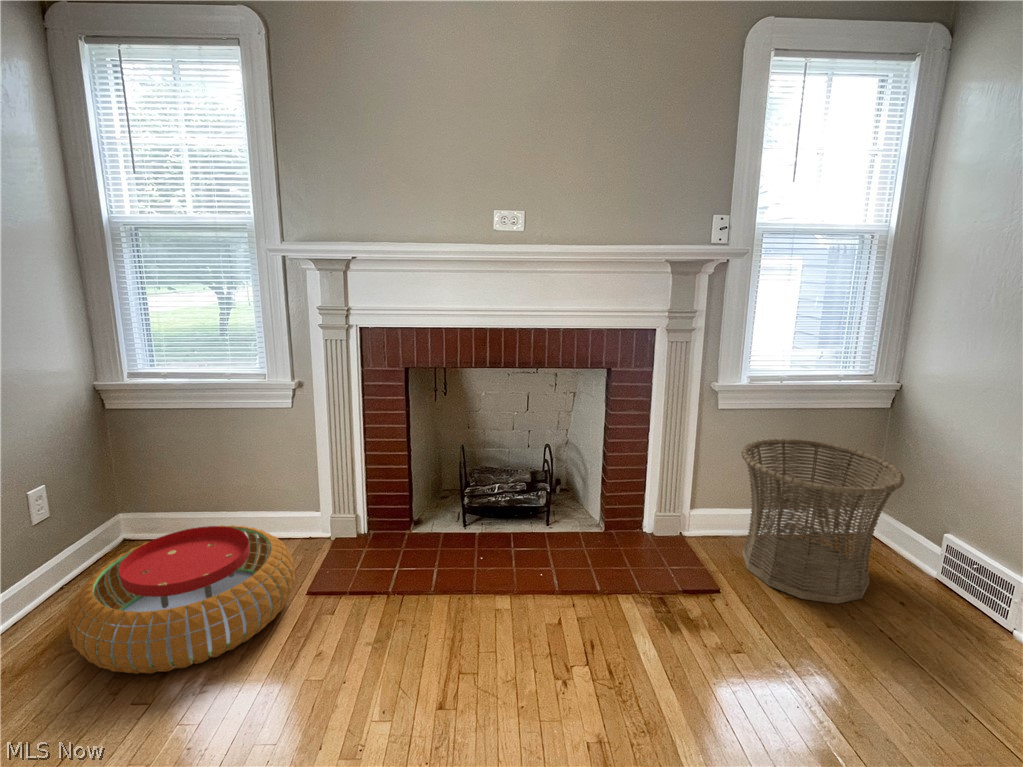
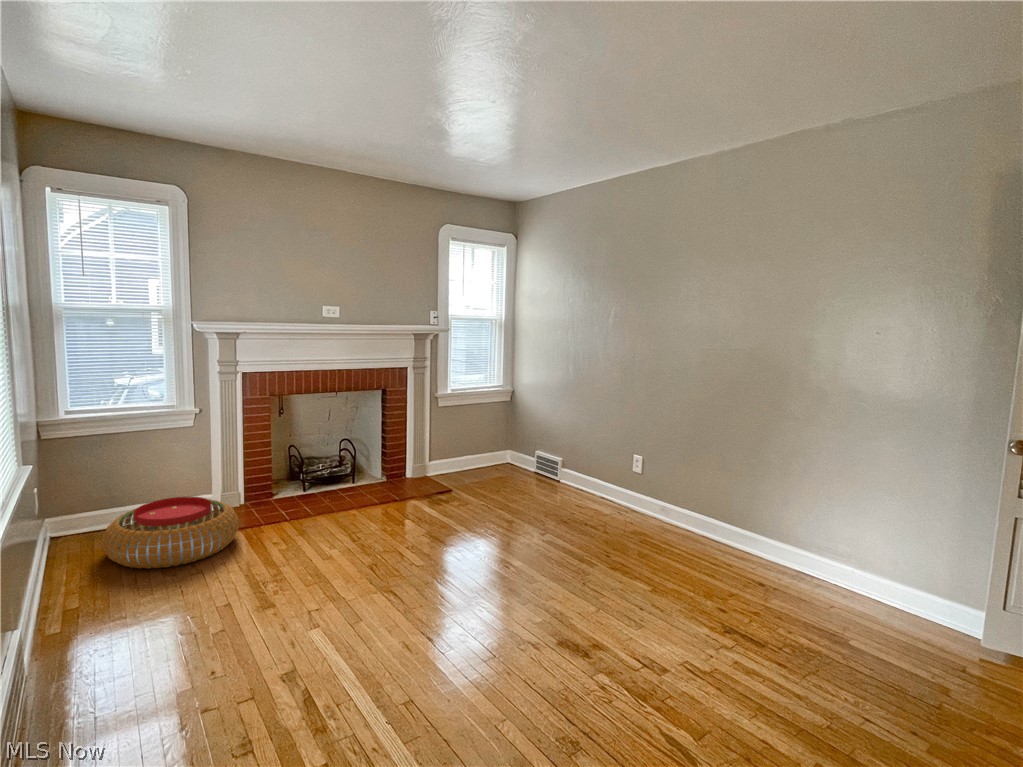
basket: present [742,439,905,604] -> none [453,418,518,486]

